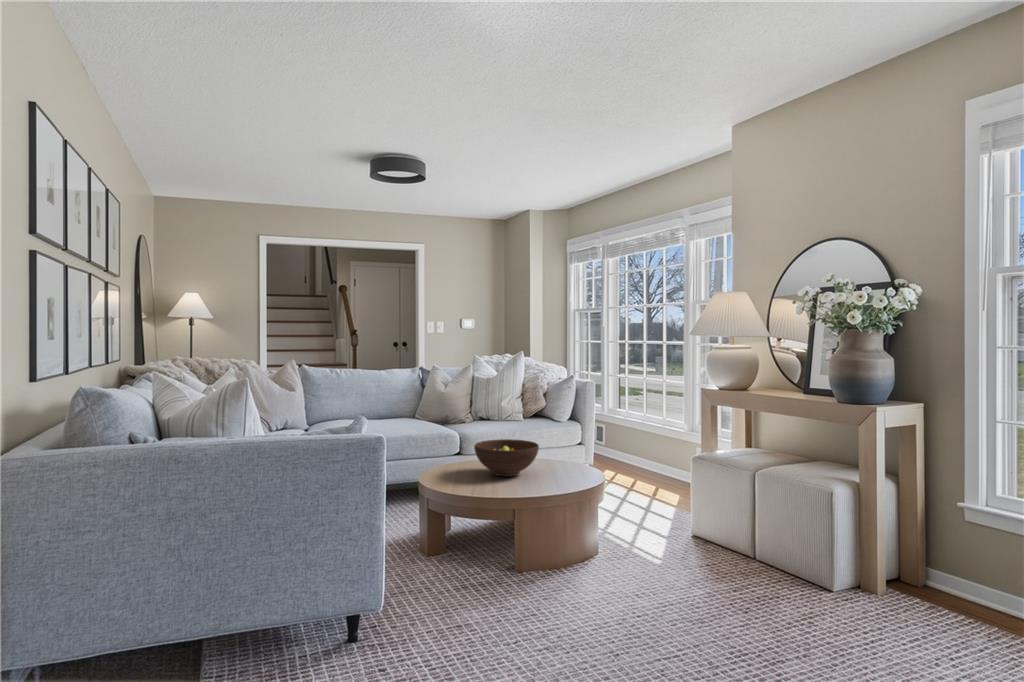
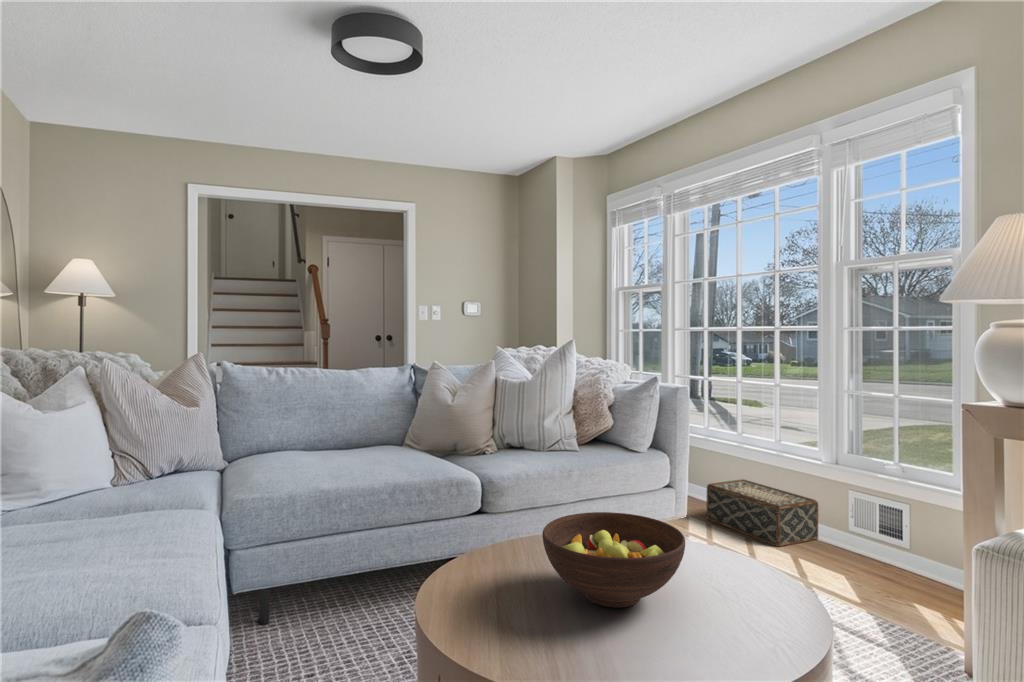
woven basket: none [617,445,681,484] -> present [707,479,818,547]

